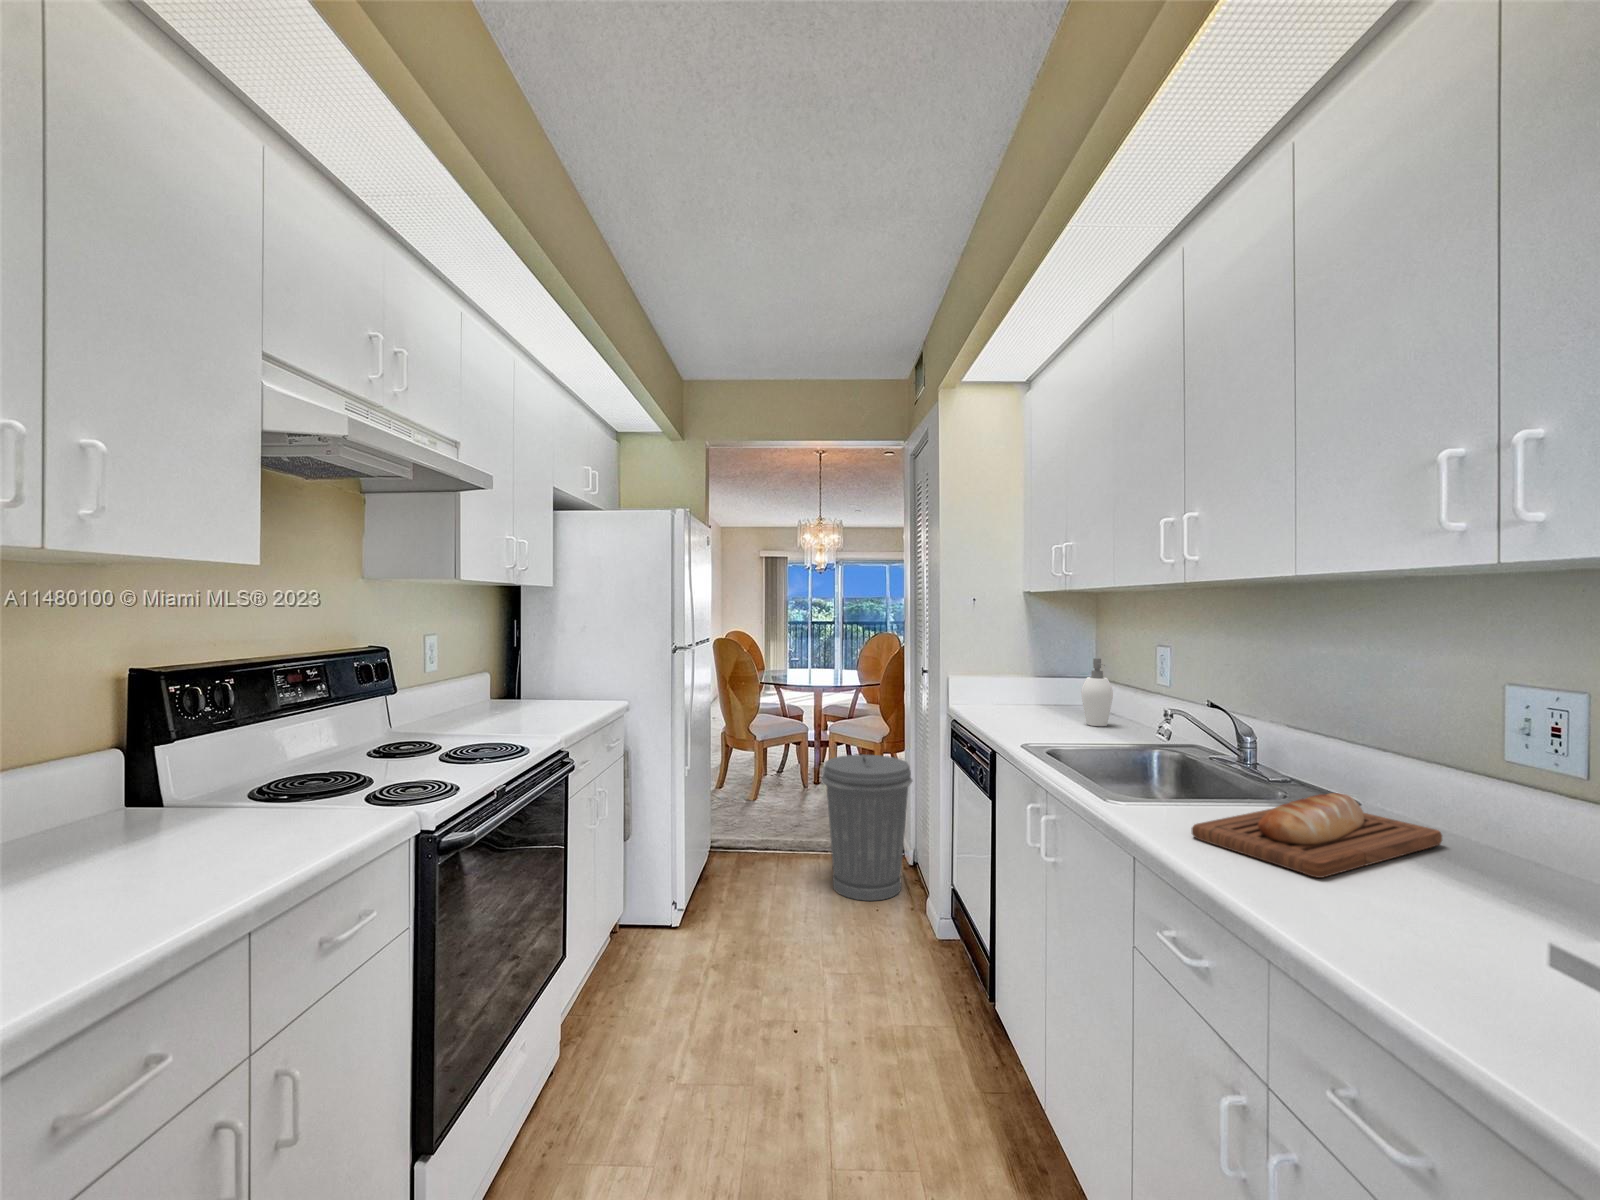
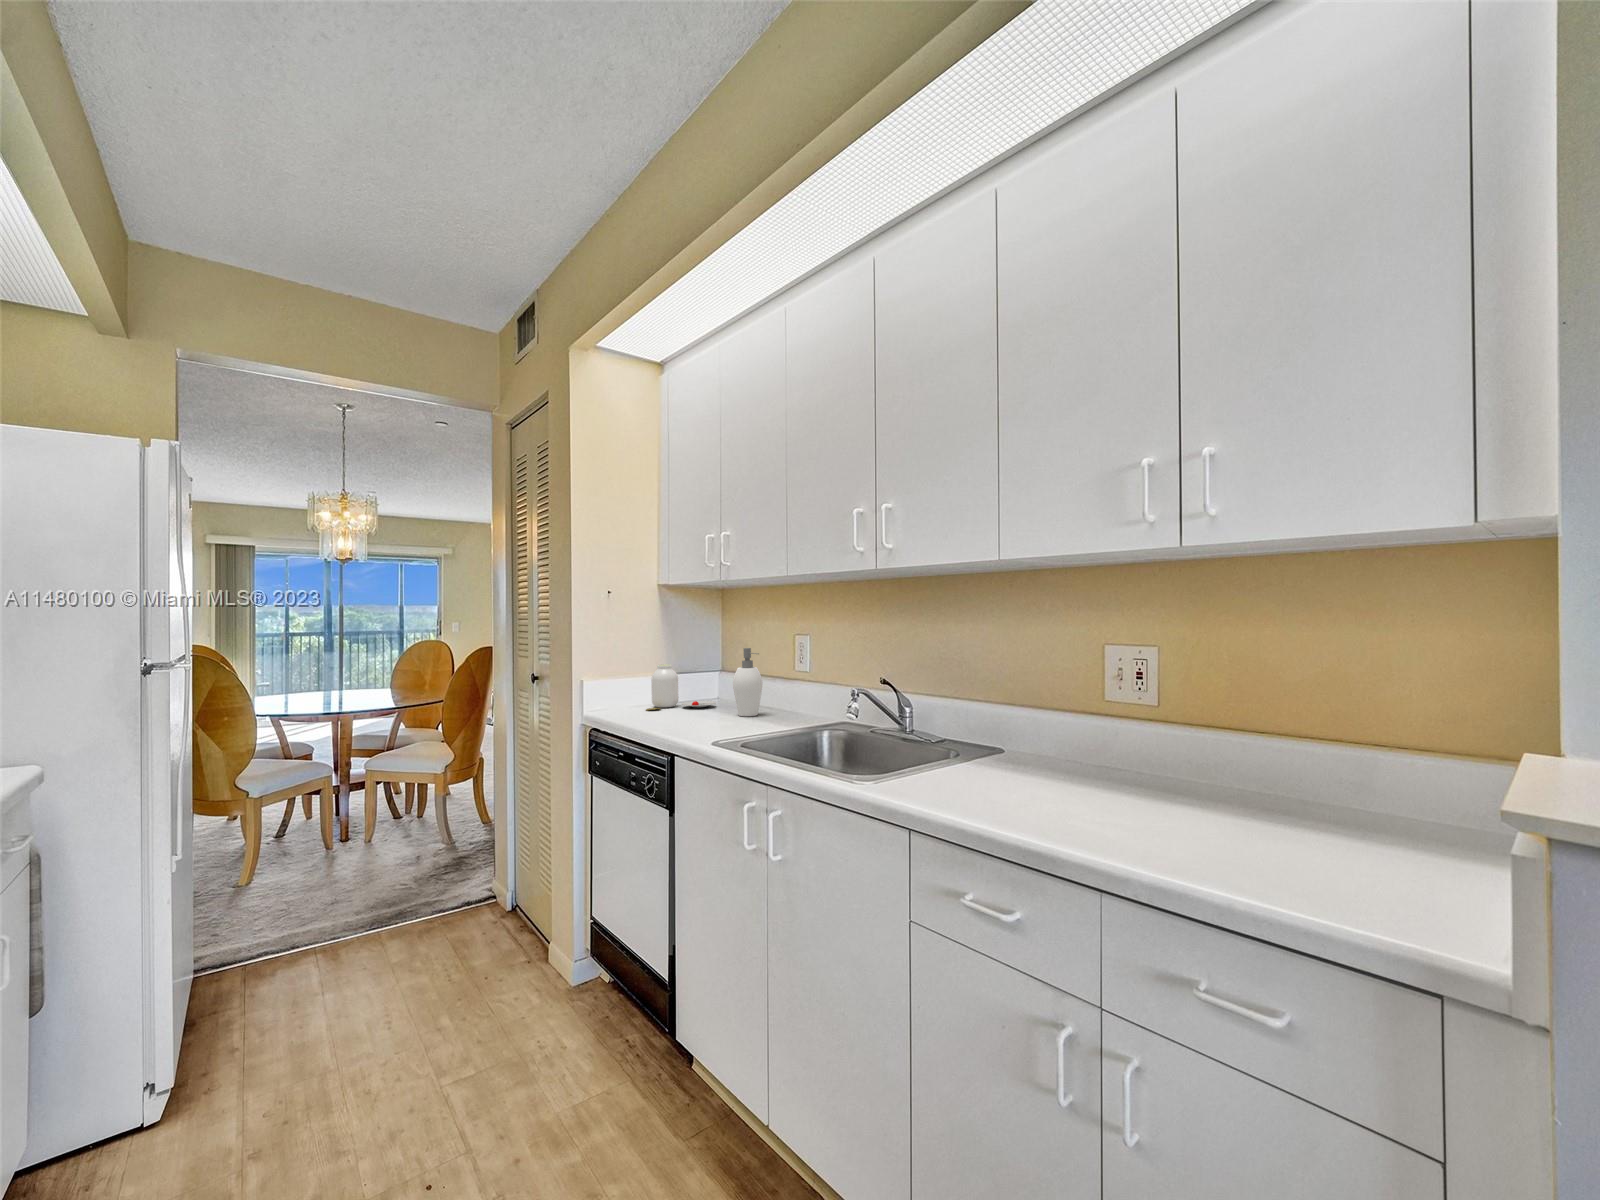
jar: none [1007,668,1077,711] -> present [646,664,716,710]
trash can: present [822,755,913,901] -> none [394,786,520,975]
bread loaf: present [1192,793,1442,878] -> none [974,741,1111,816]

